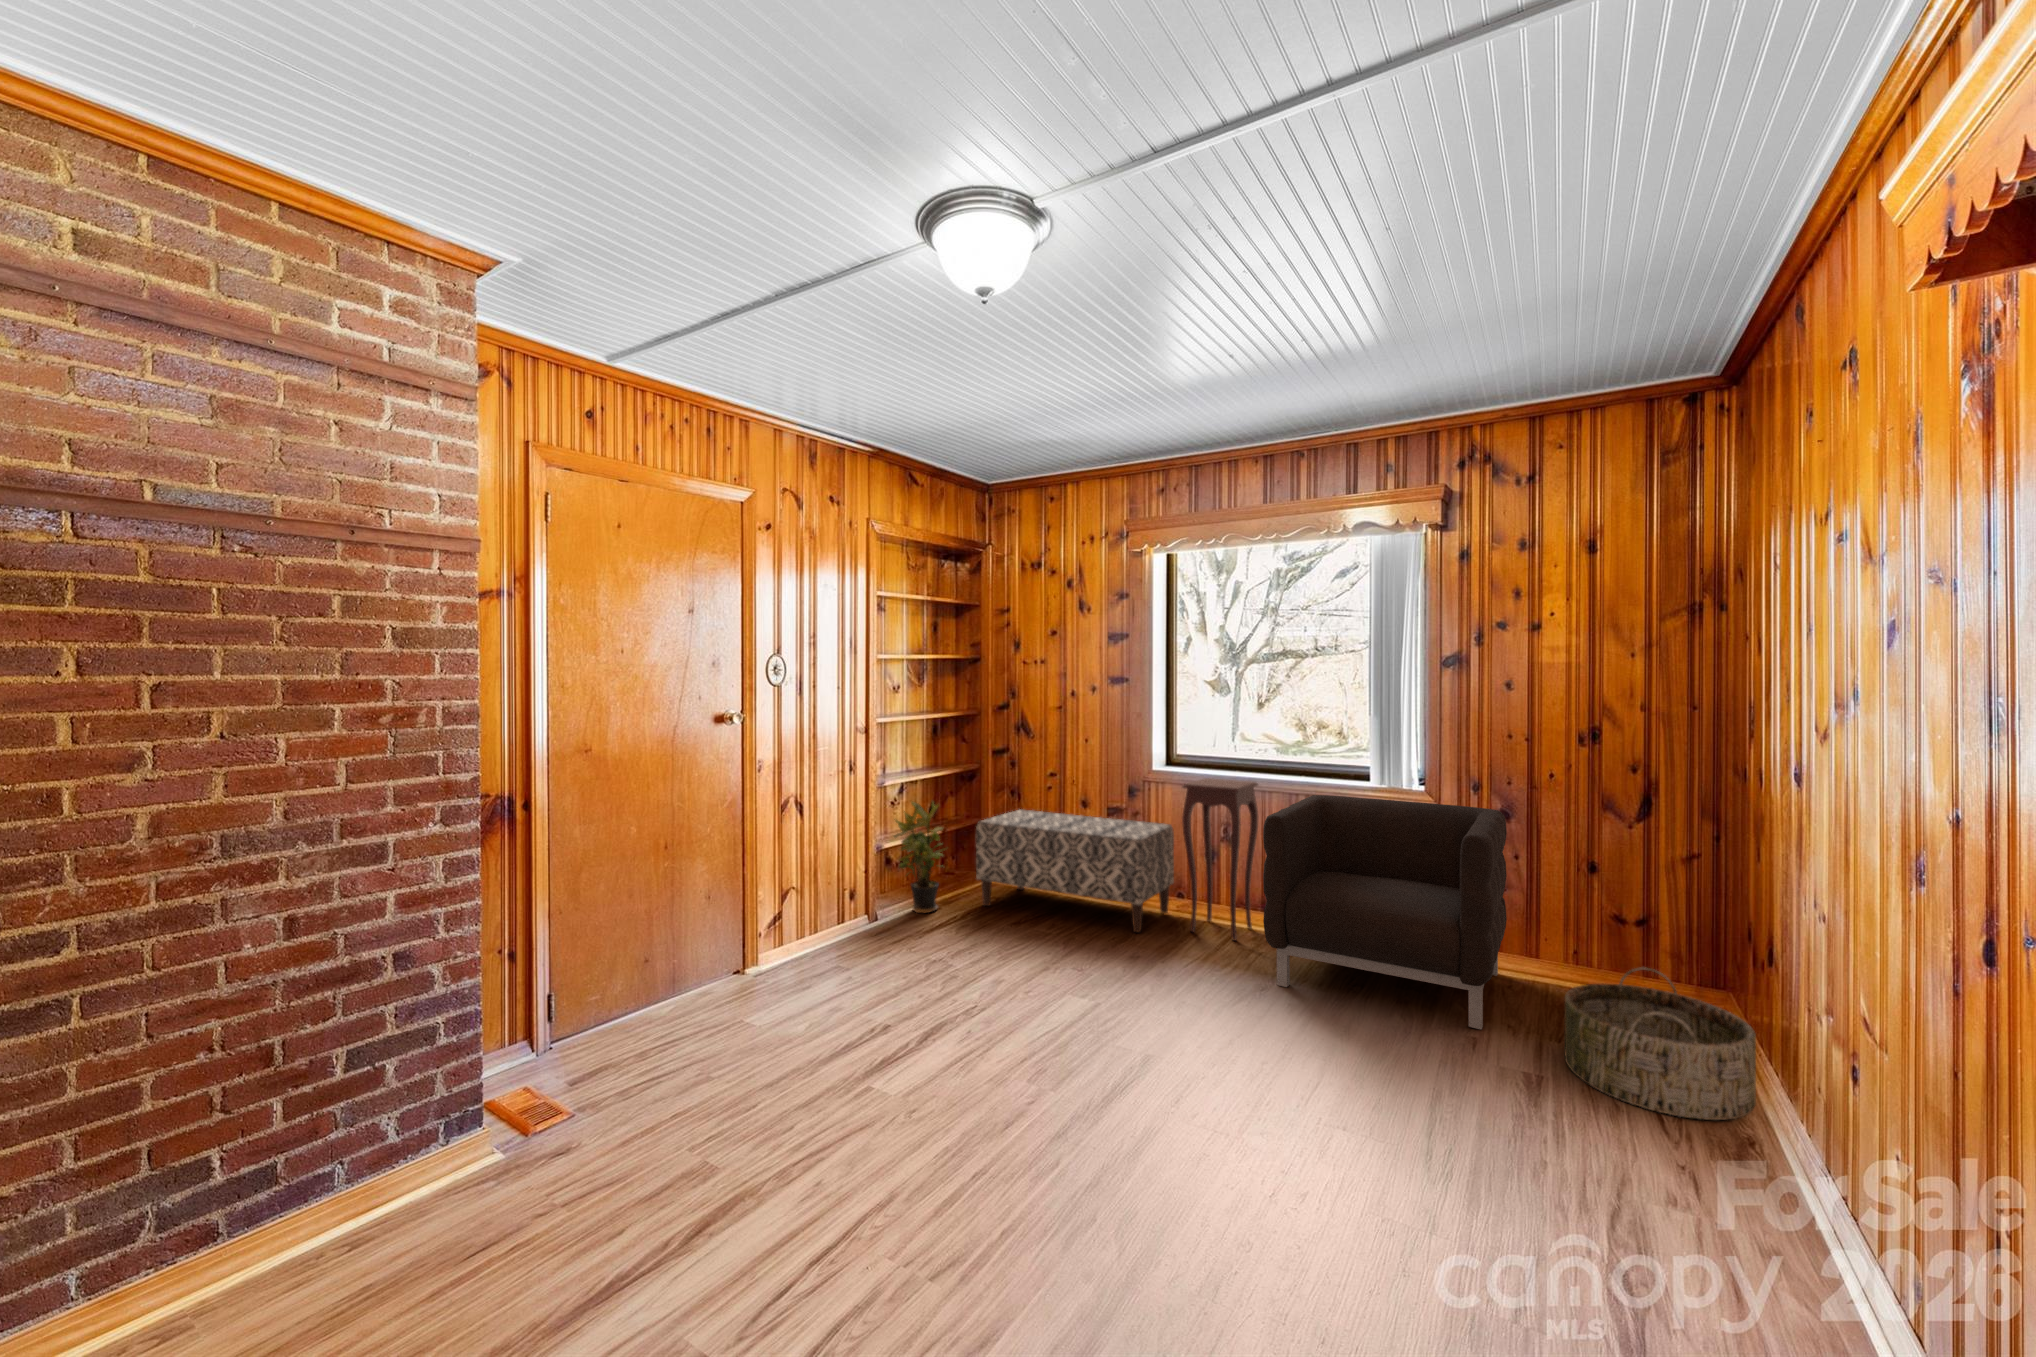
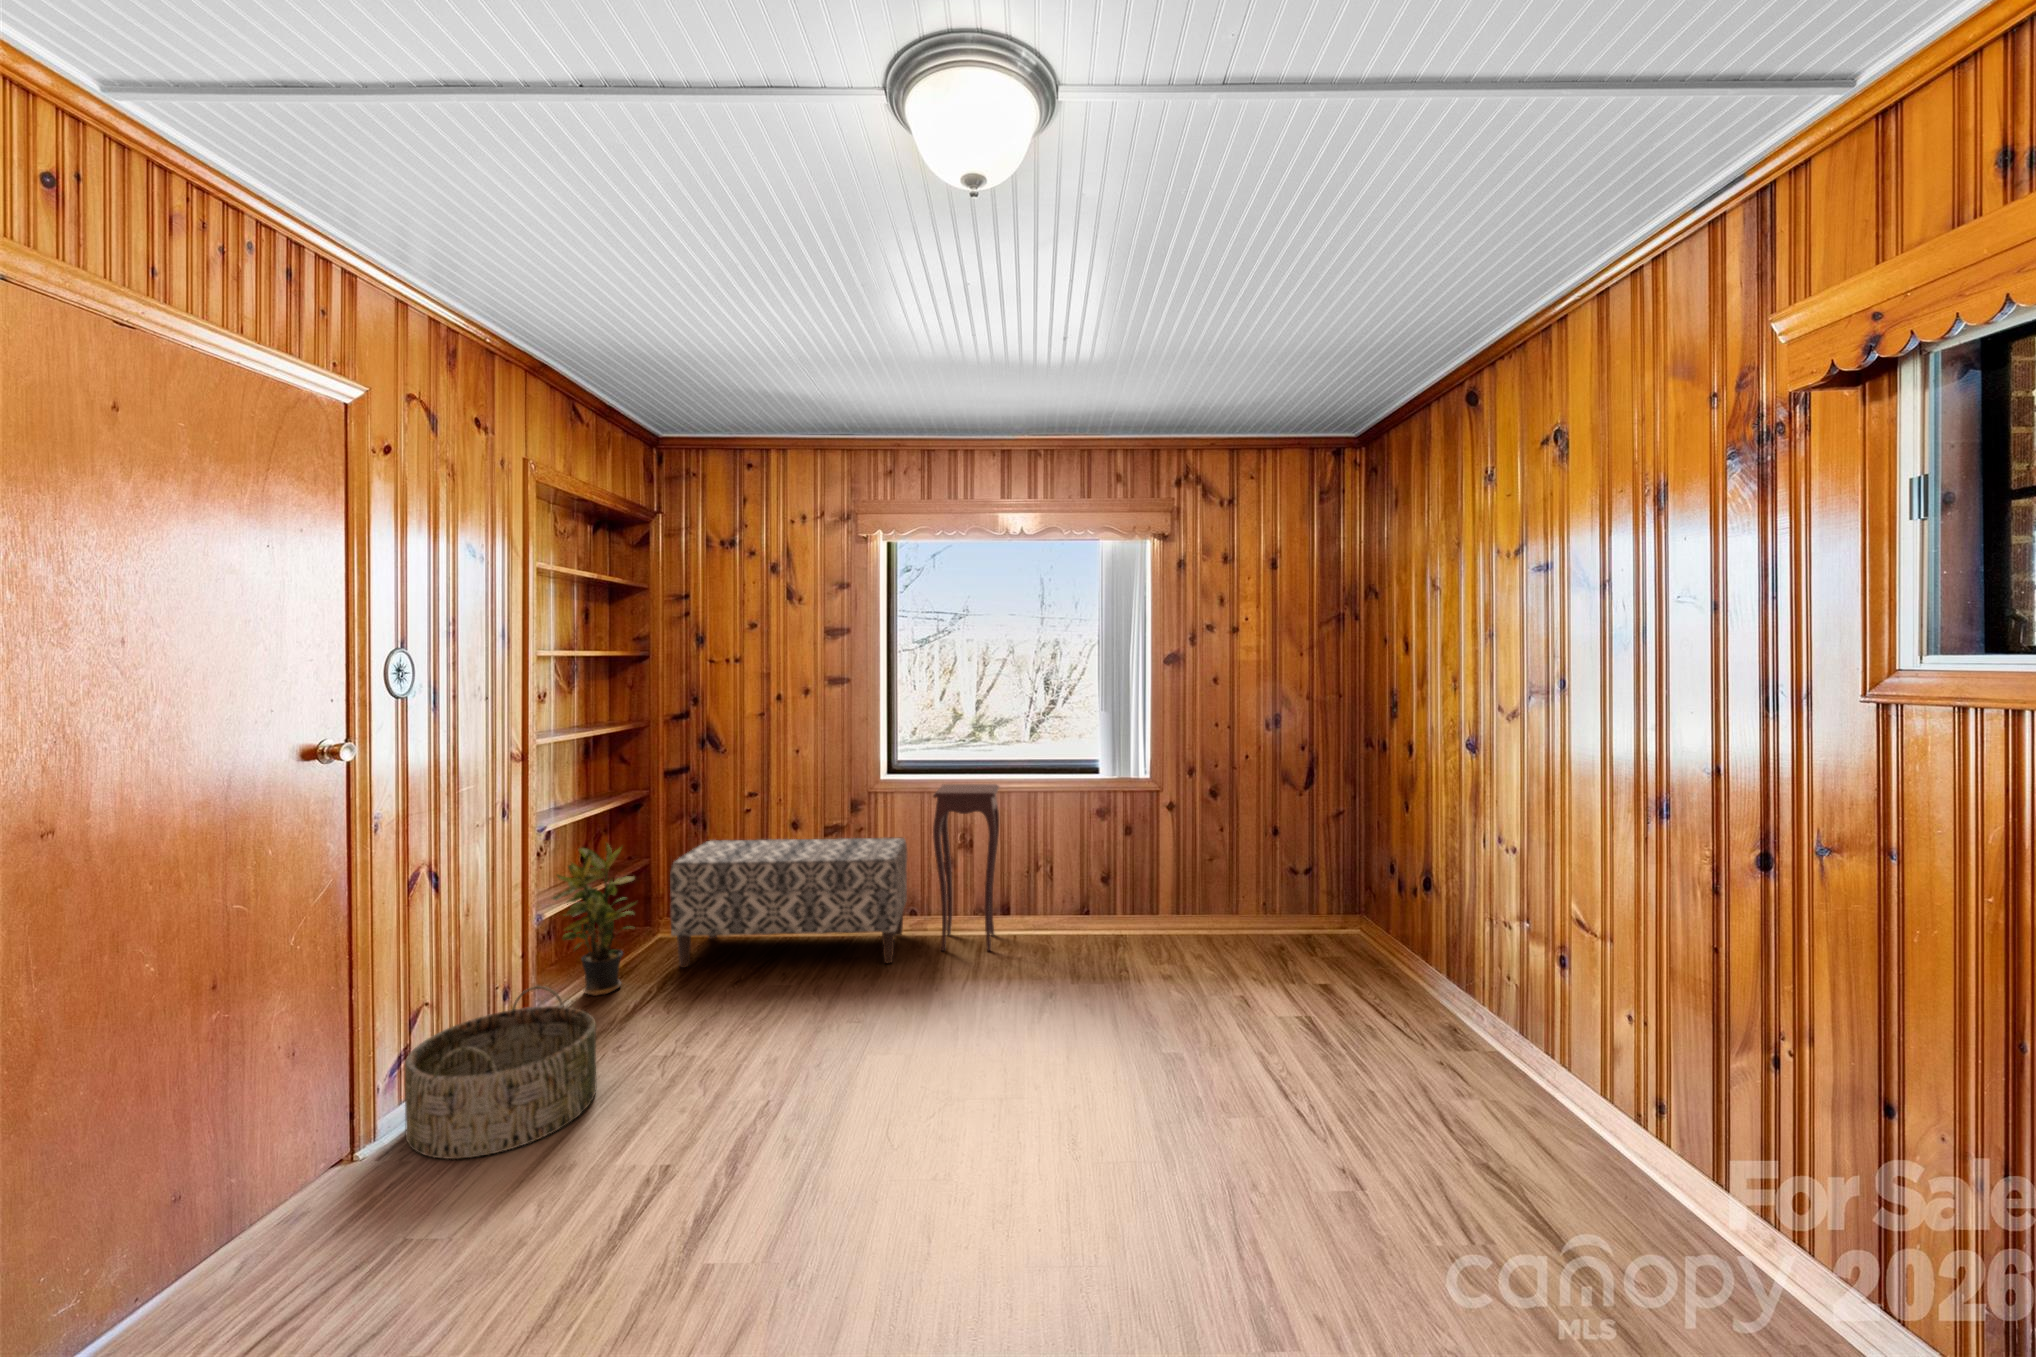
armchair: present [1263,795,1507,1029] -> none [1050,791,1255,989]
basket: present [1565,967,1756,1120] -> present [405,986,596,1159]

